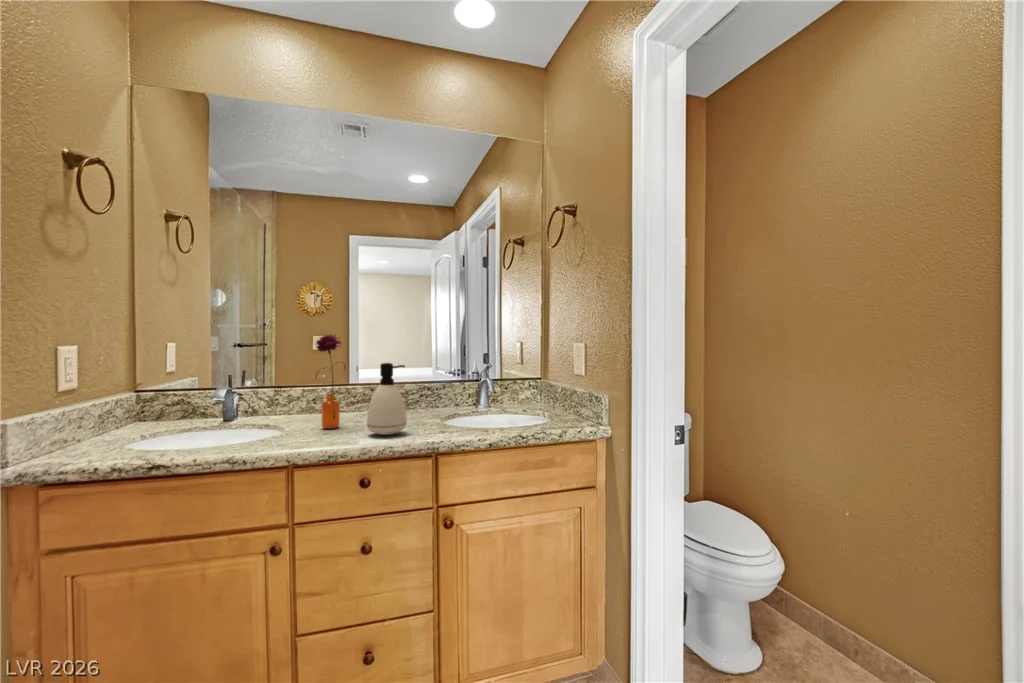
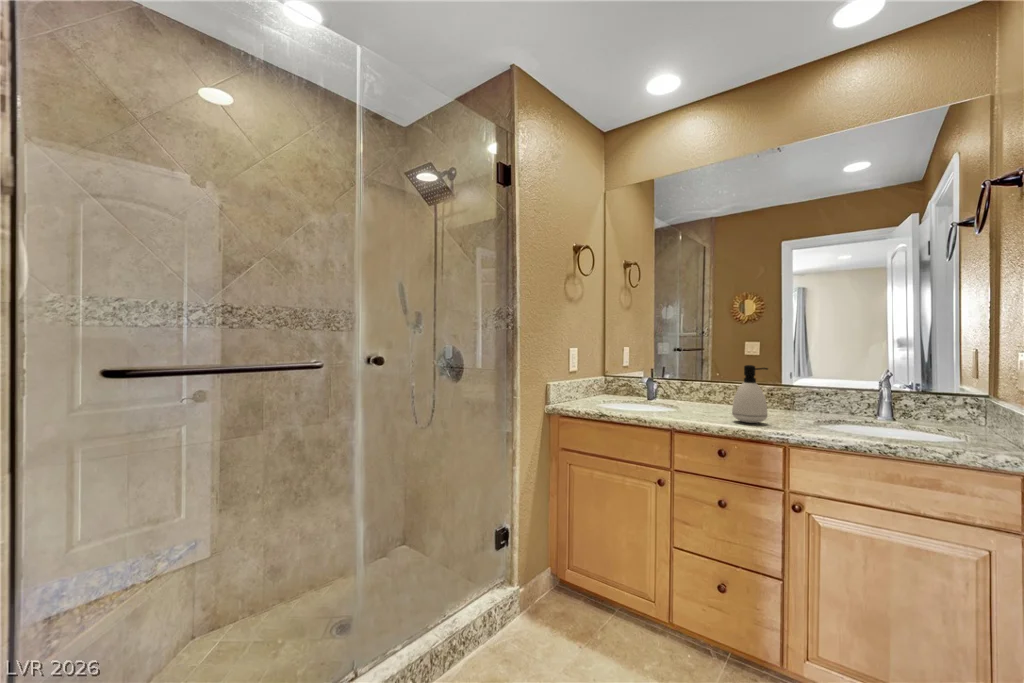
flower: present [316,335,345,429] -> none [700,342,725,413]

